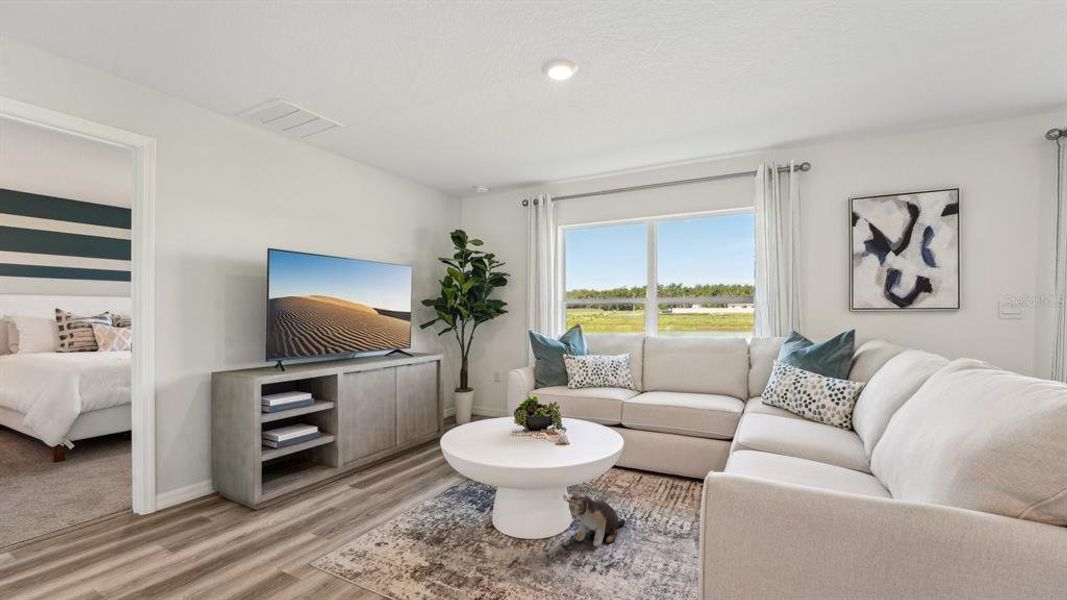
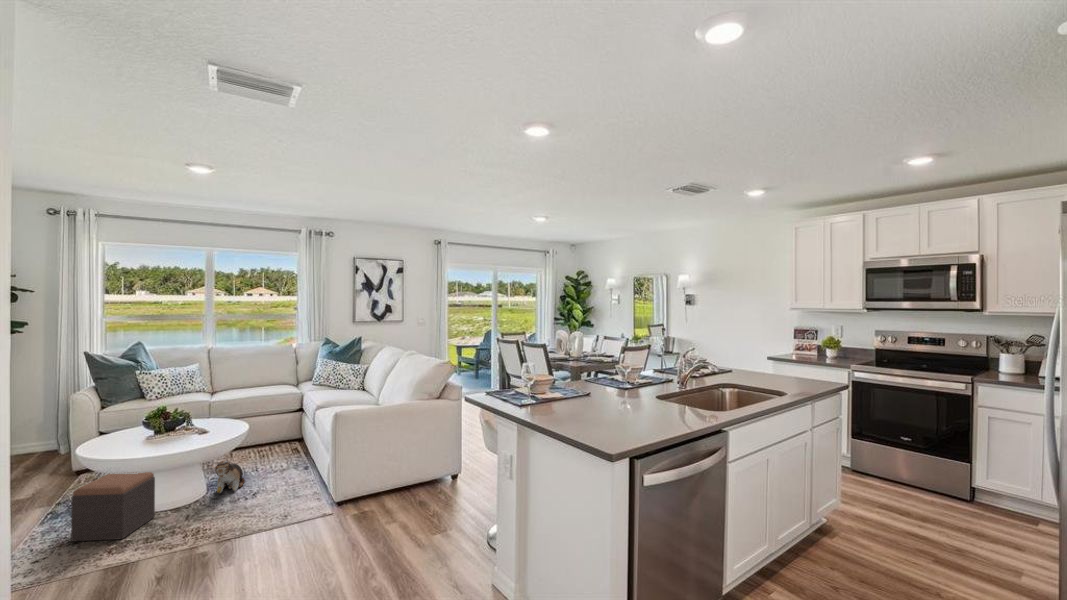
footstool: none [417,467,495,563] -> present [71,472,155,541]

